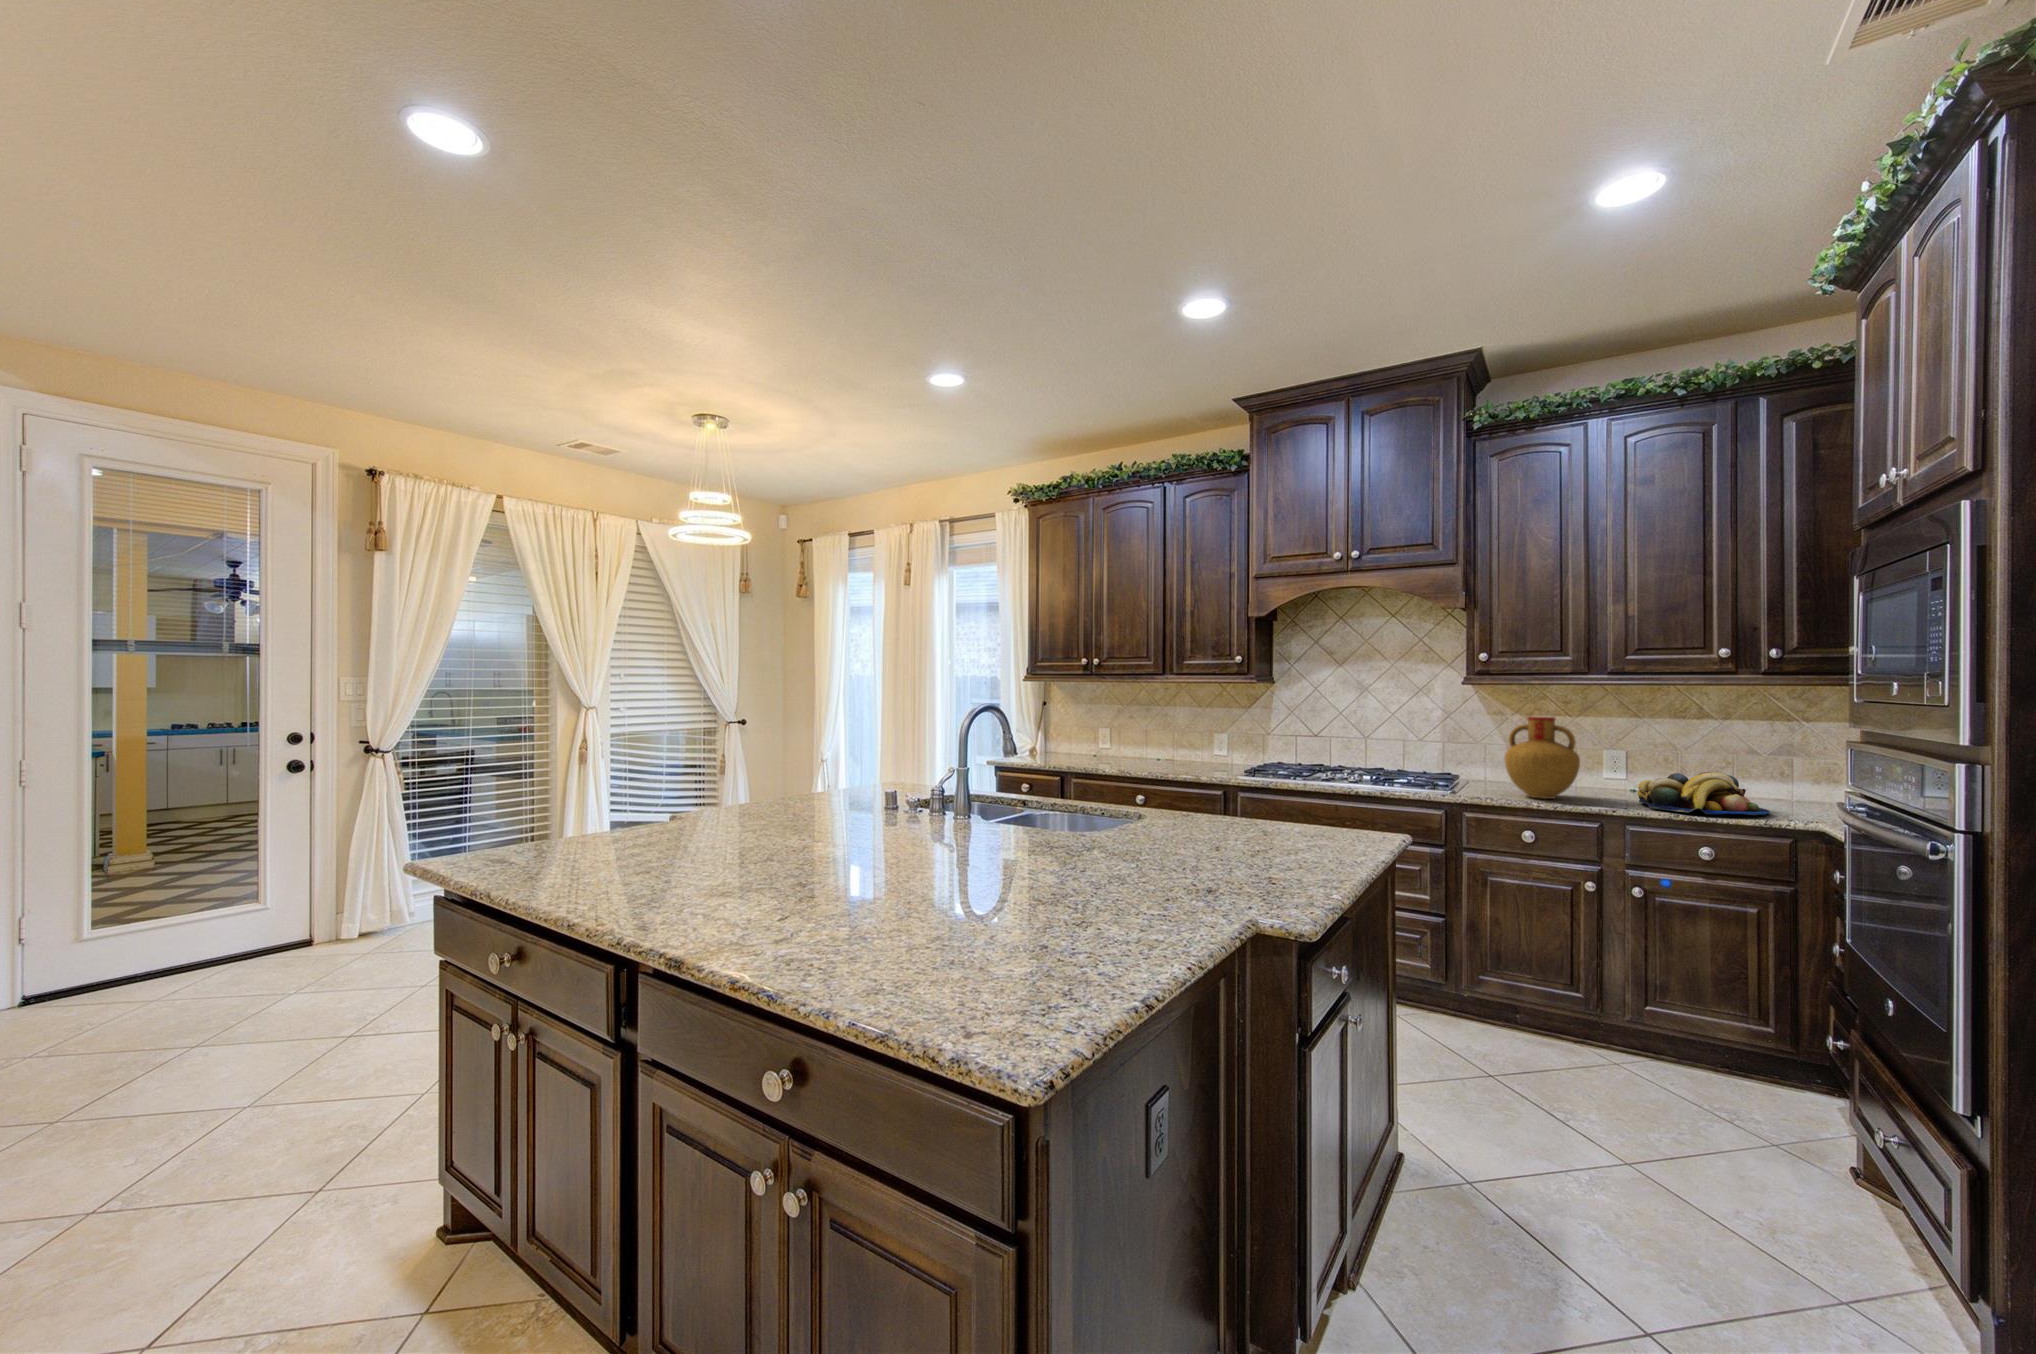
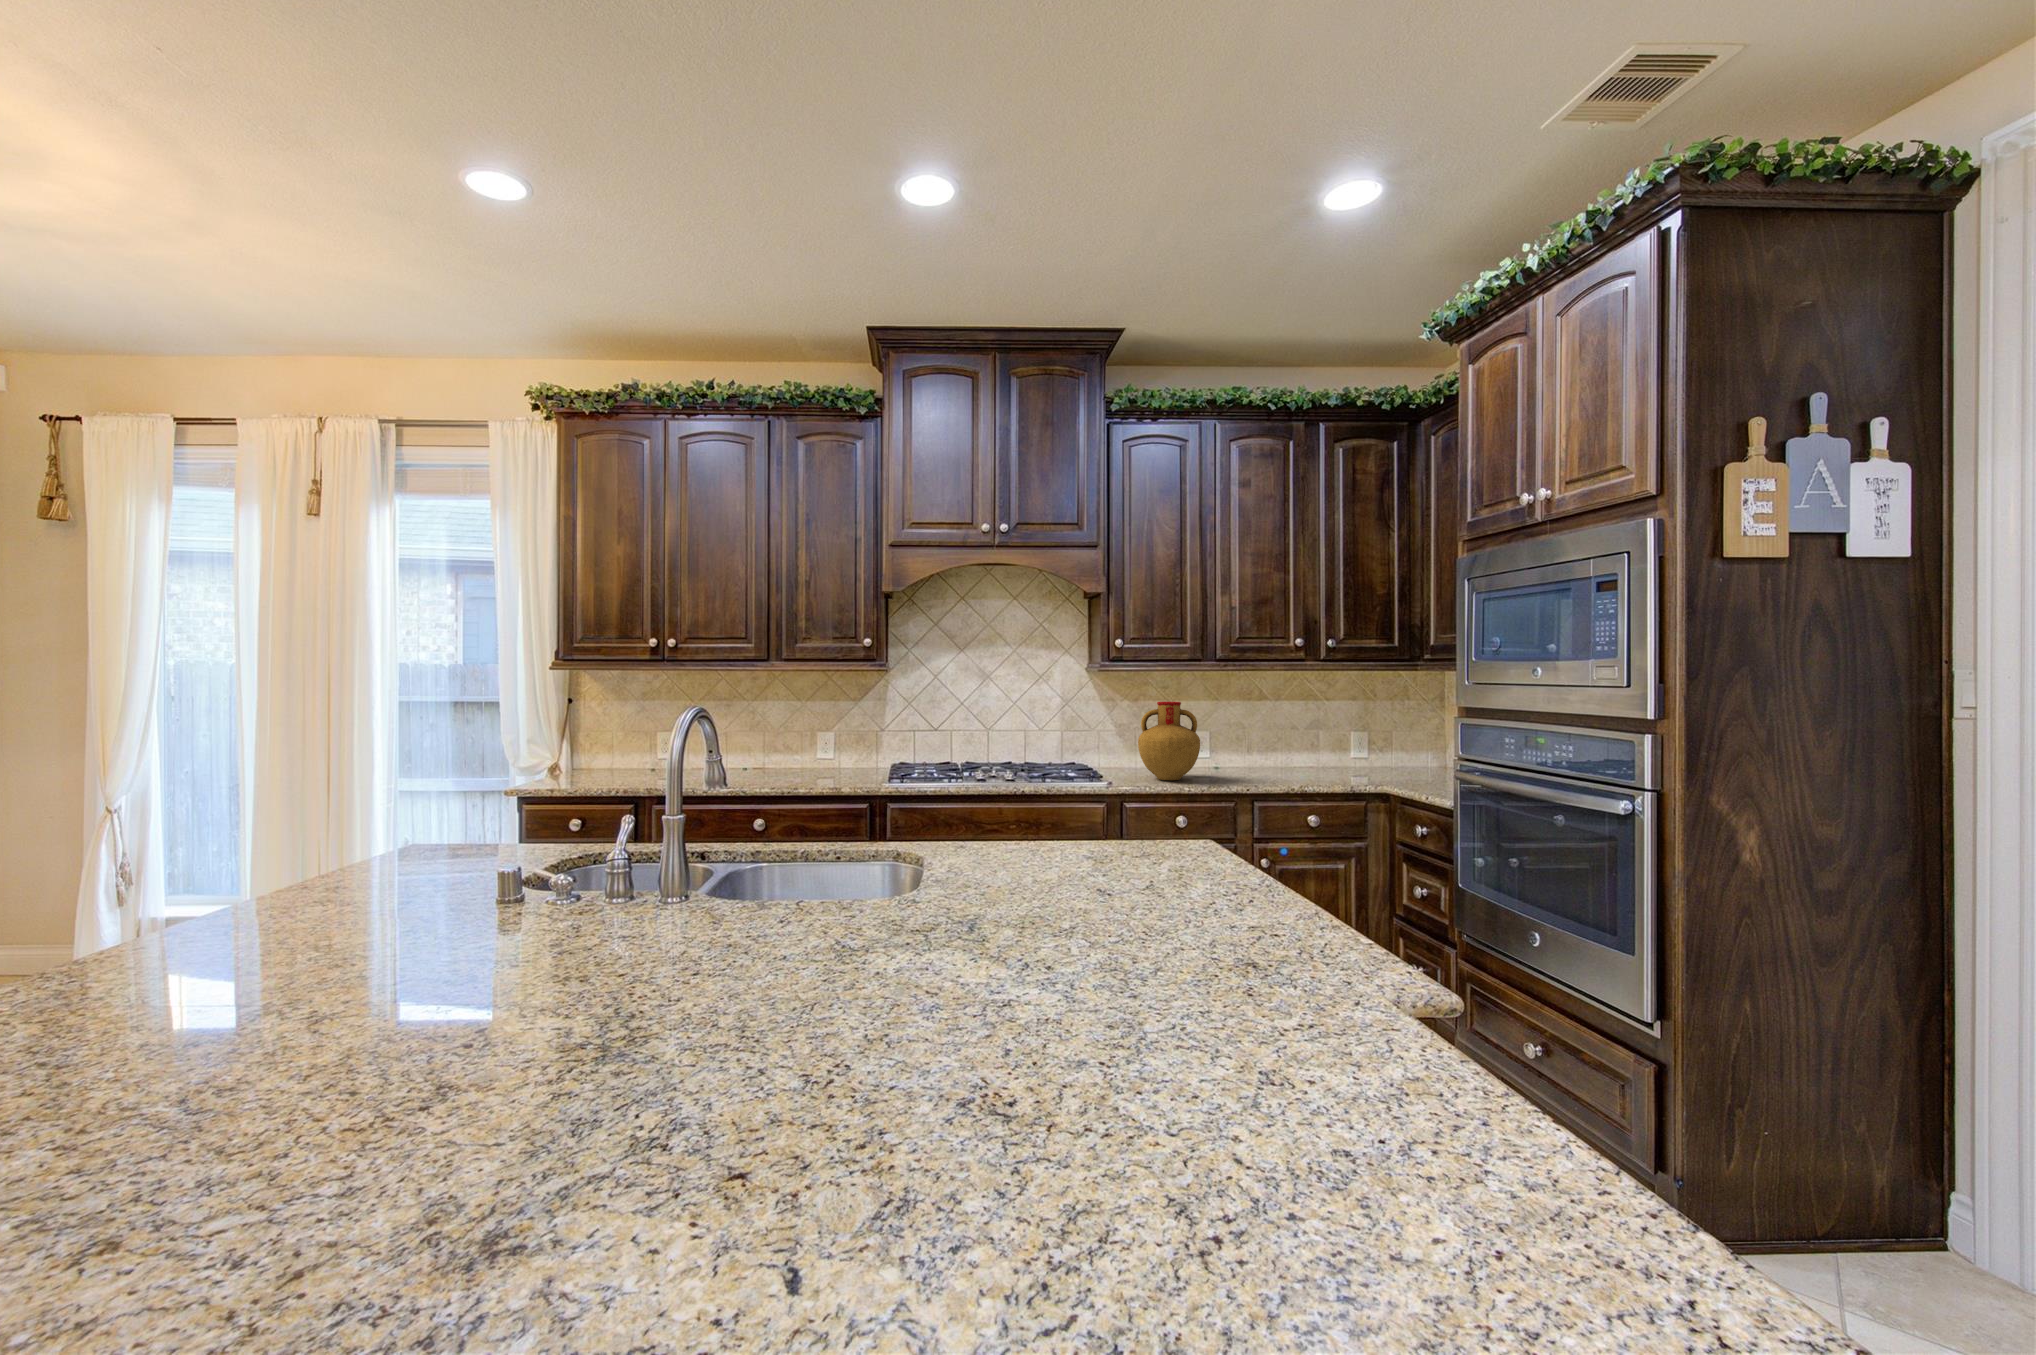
fruit bowl: present [1638,772,1770,815] -> none [1237,746,1331,784]

